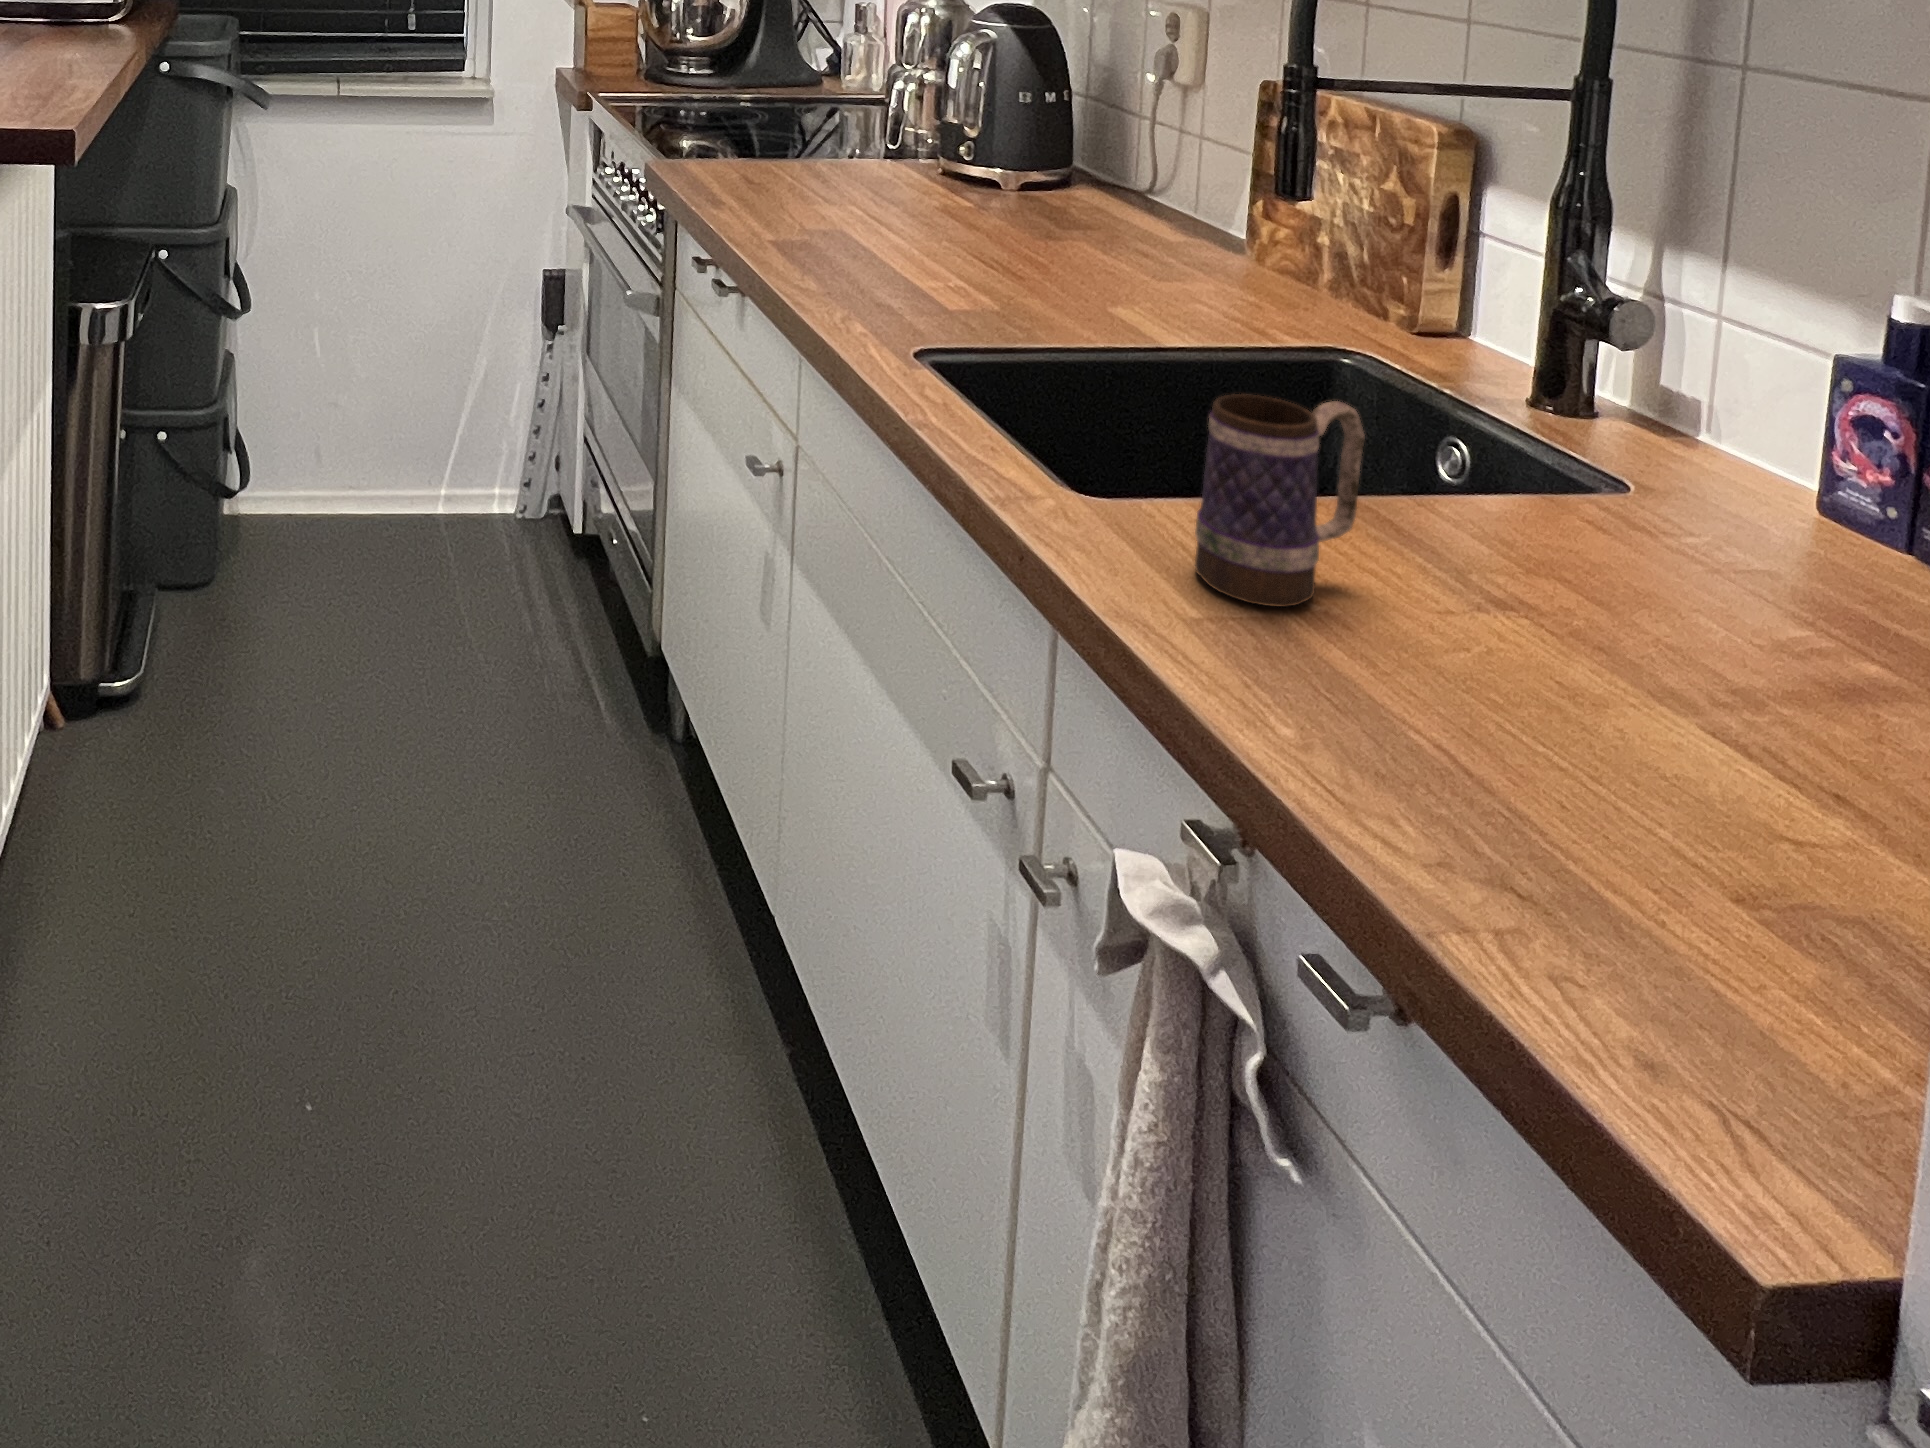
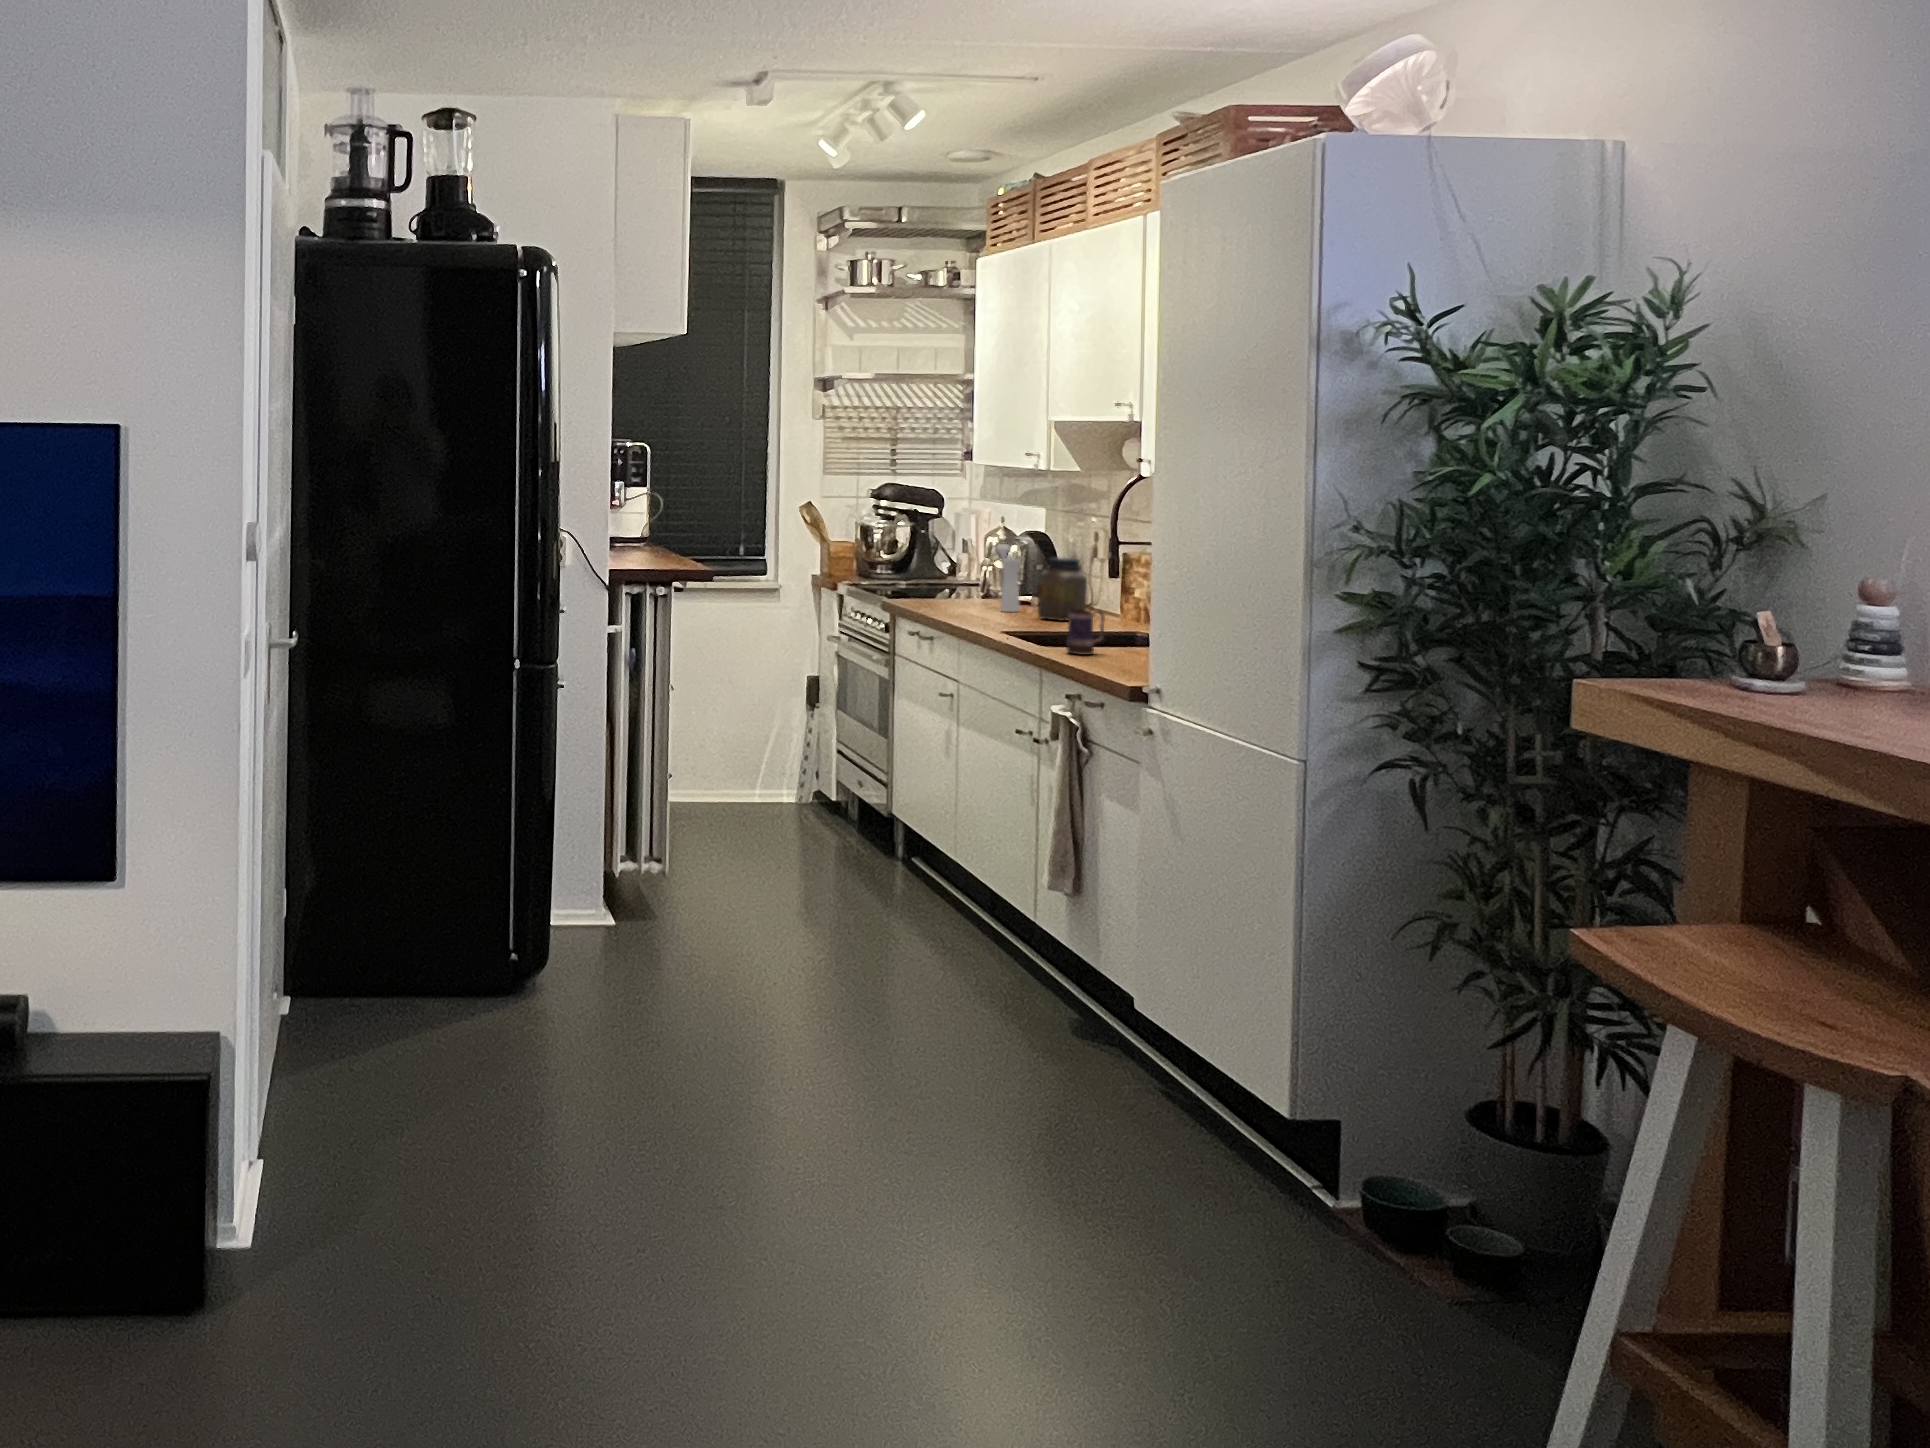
pepper mill: none [923,32,981,208] -> present [997,544,1019,612]
jar: none [1029,88,1171,269] -> present [1038,558,1087,621]

